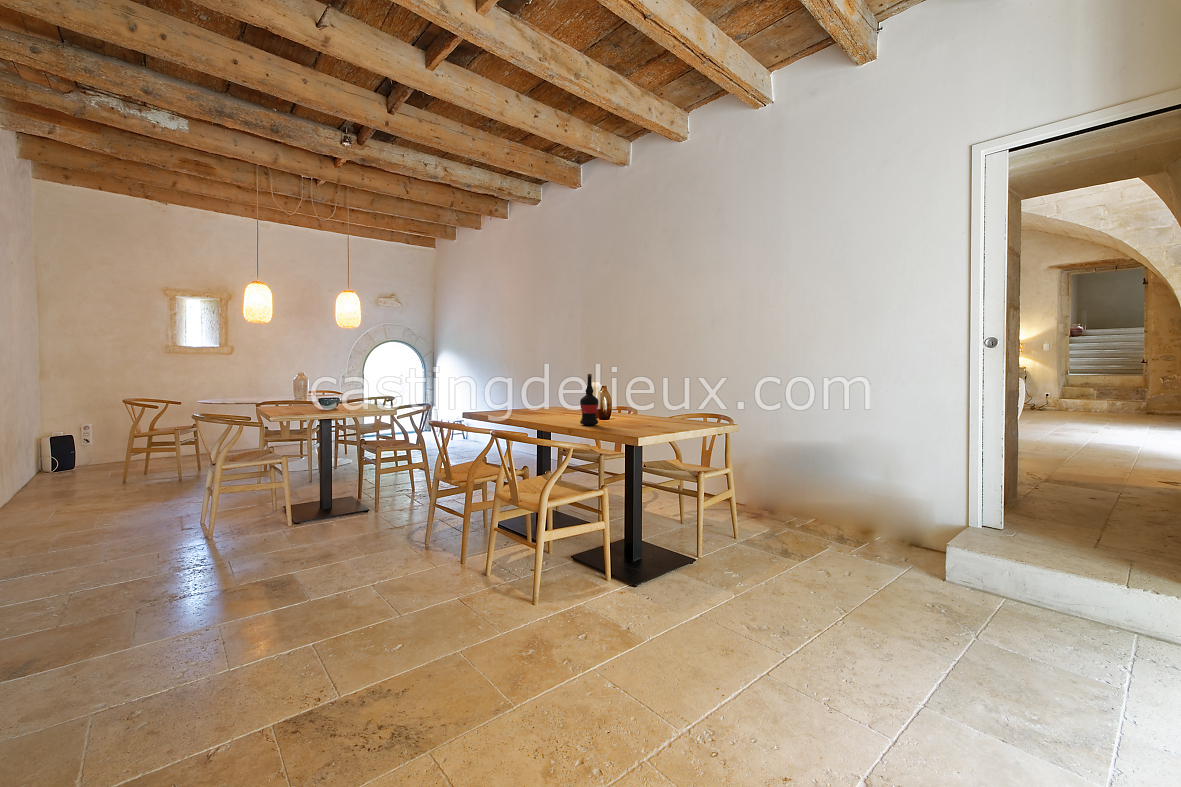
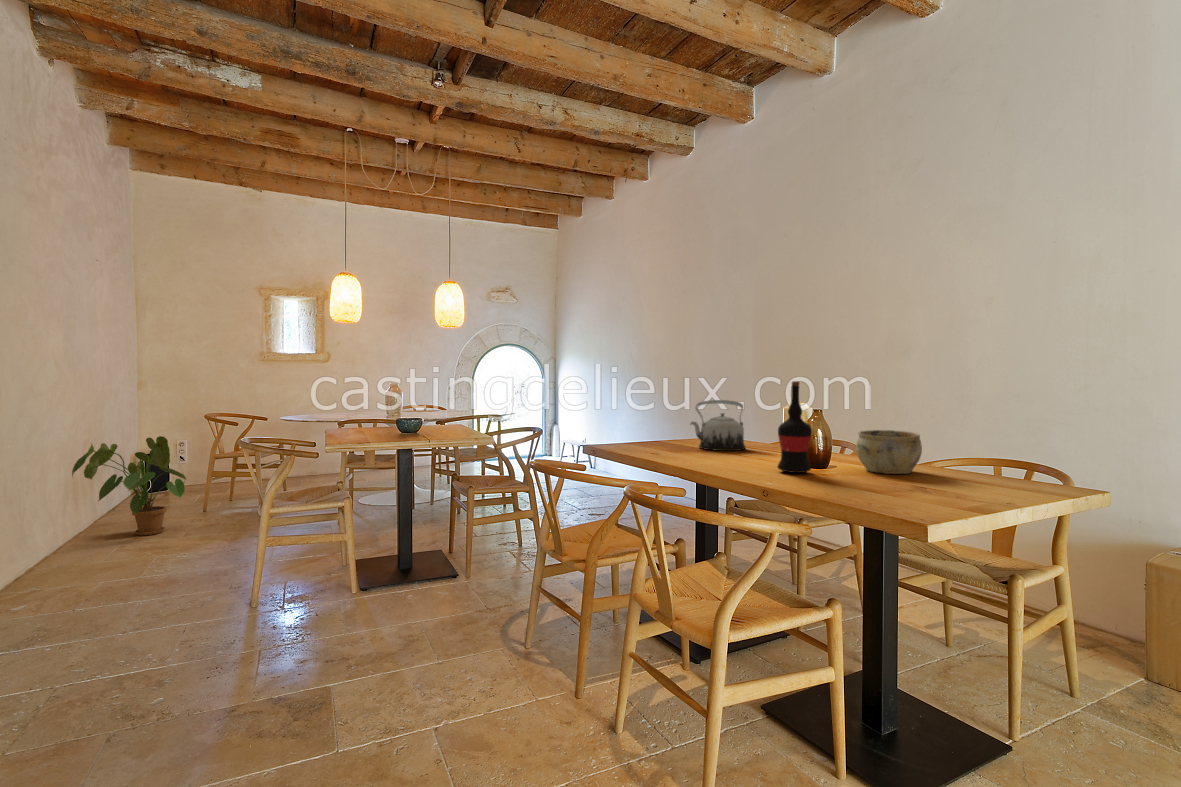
teapot: none [534,385,569,416] -> present [691,400,745,451]
ceramic bowl: none [624,401,657,425] -> present [856,430,922,474]
house plant: none [15,418,125,501] -> present [72,436,187,535]

